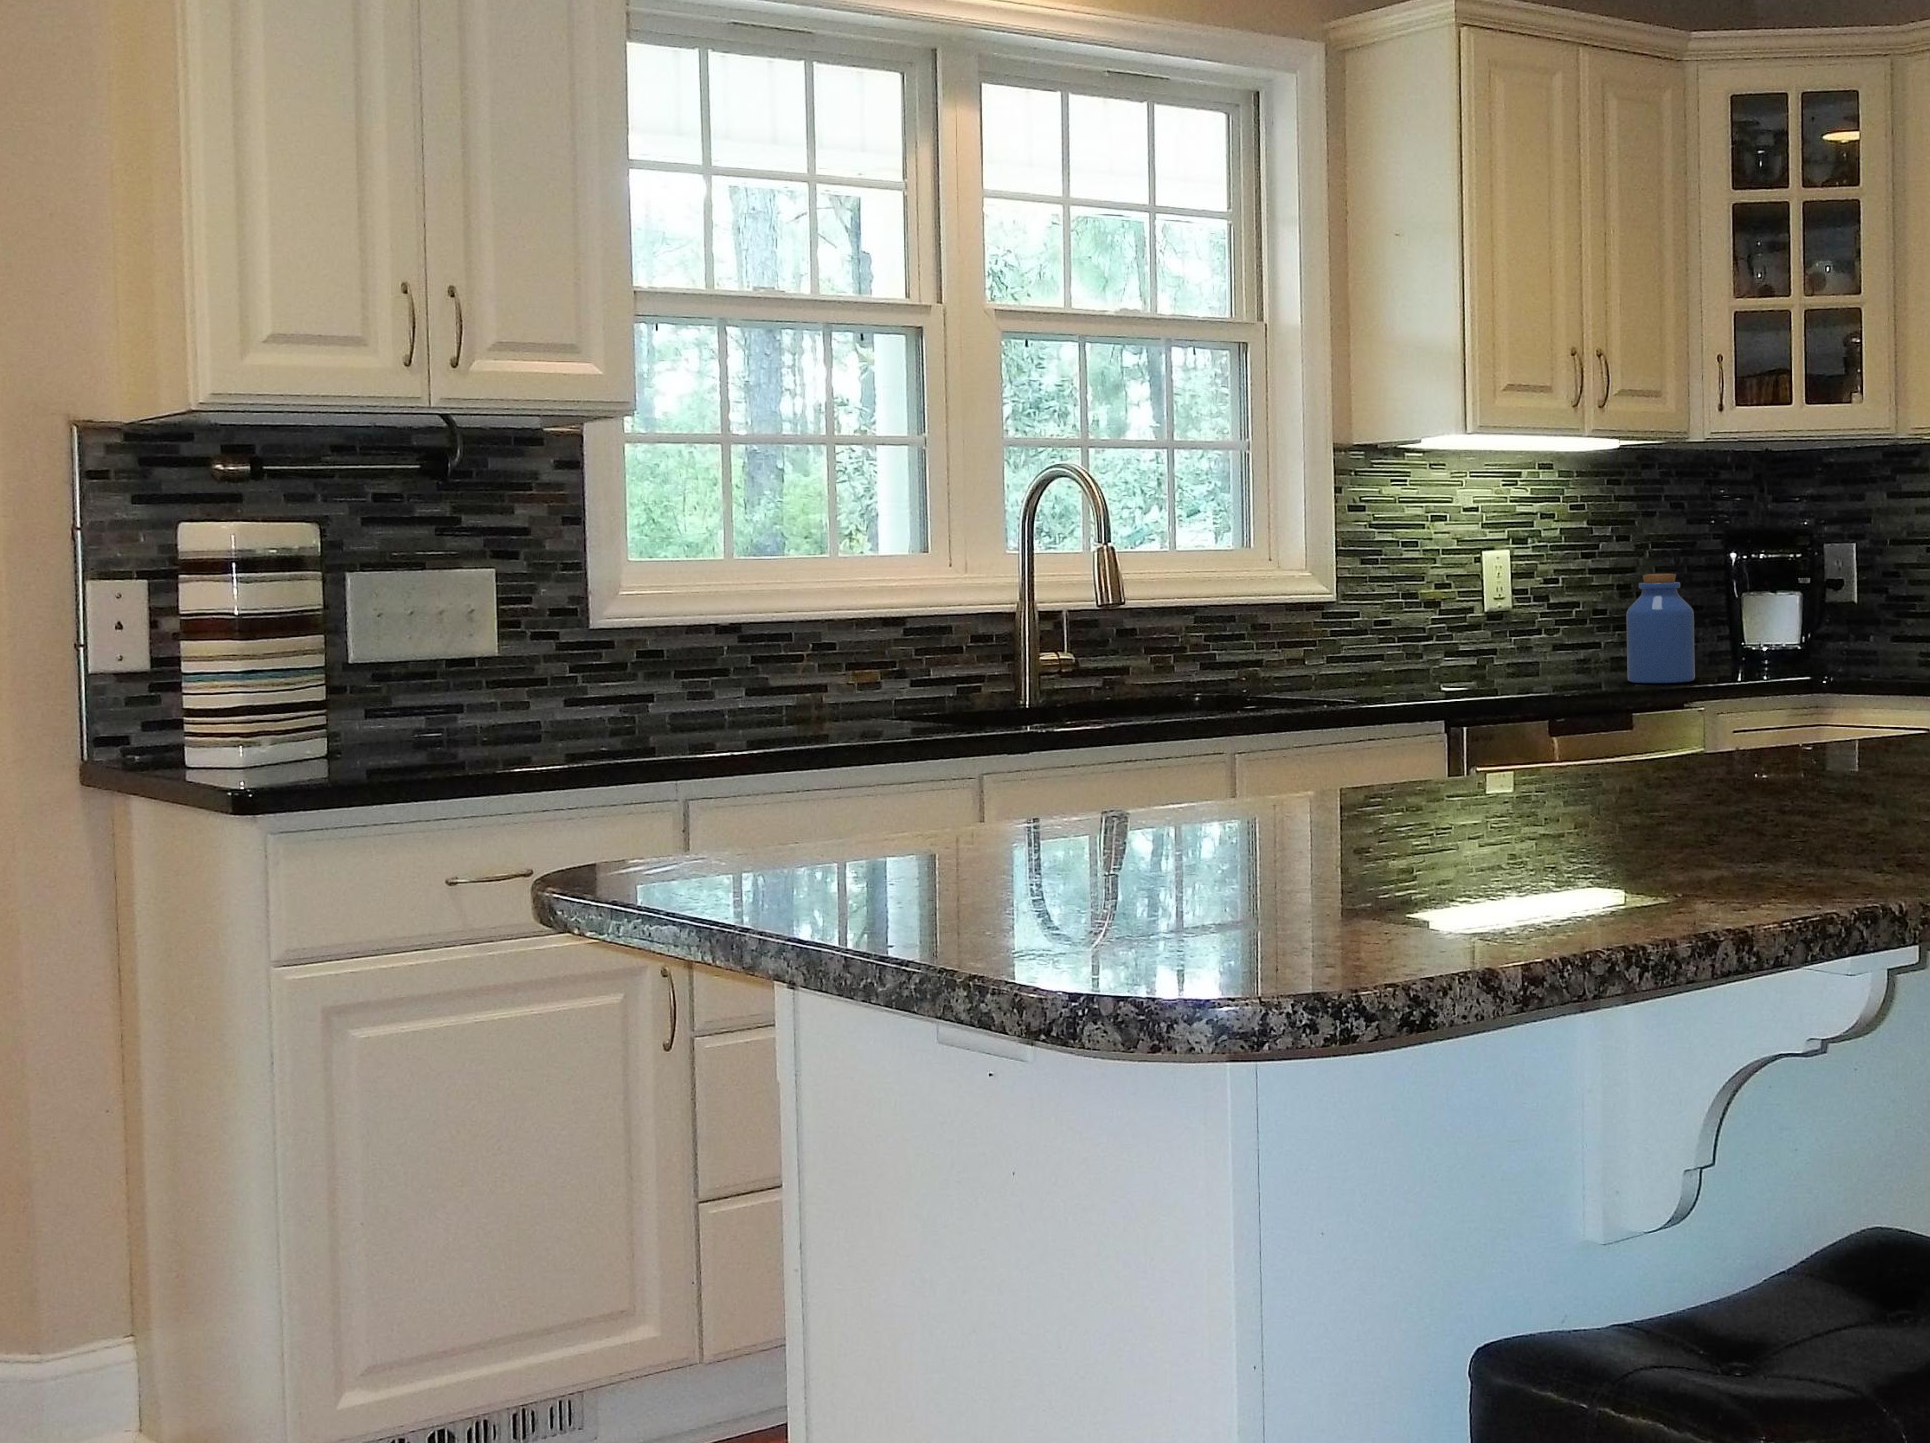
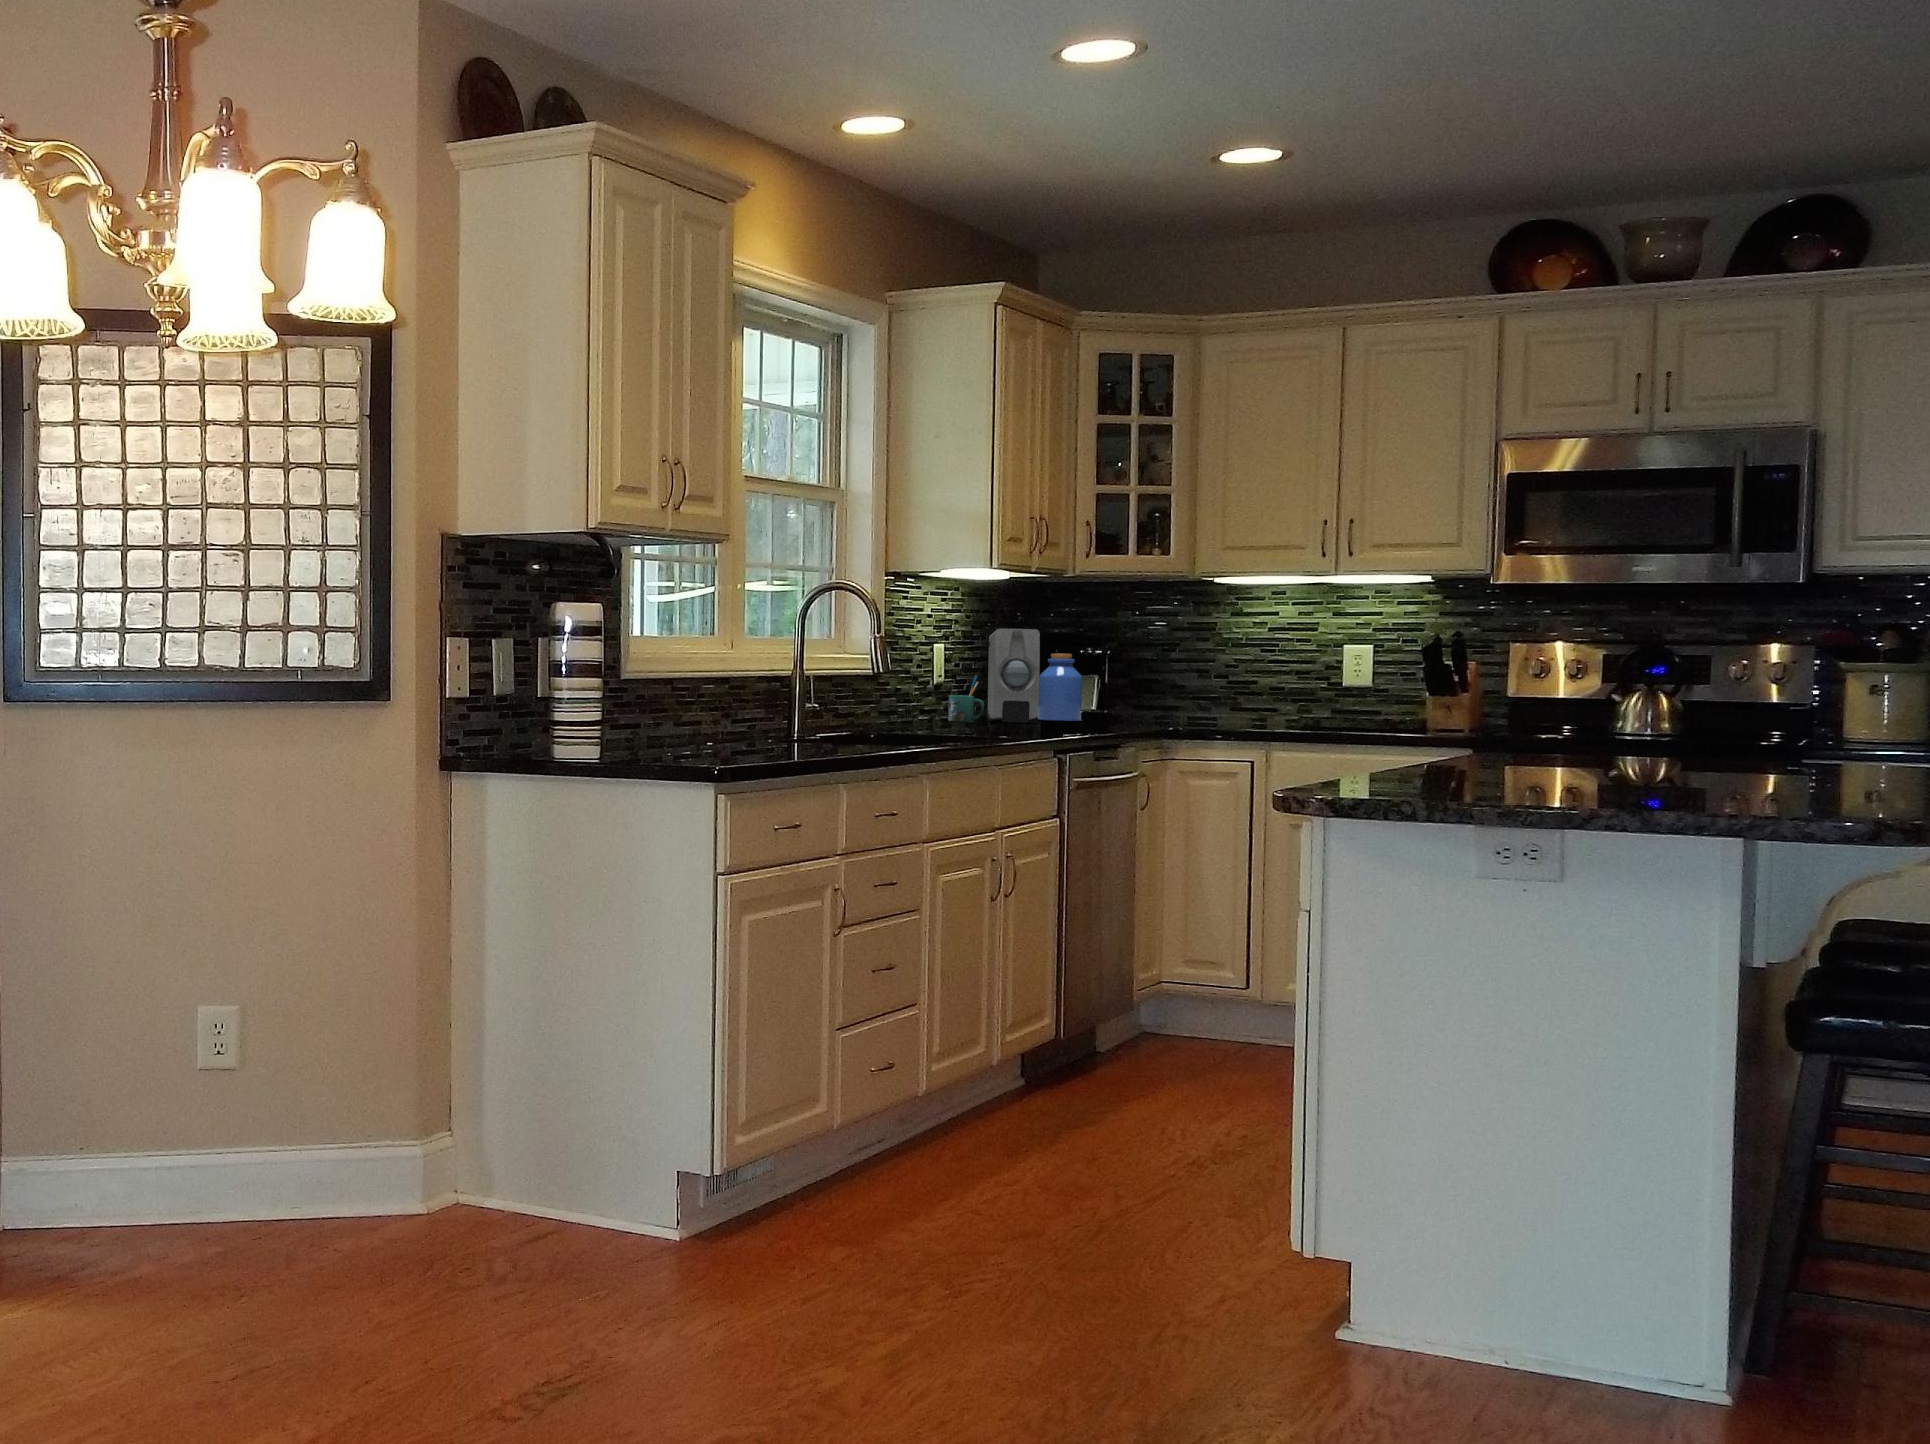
soap dispenser: none [1391,551,1487,708] -> present [987,629,1040,723]
mug: none [1278,636,1332,716] -> present [948,675,984,722]

